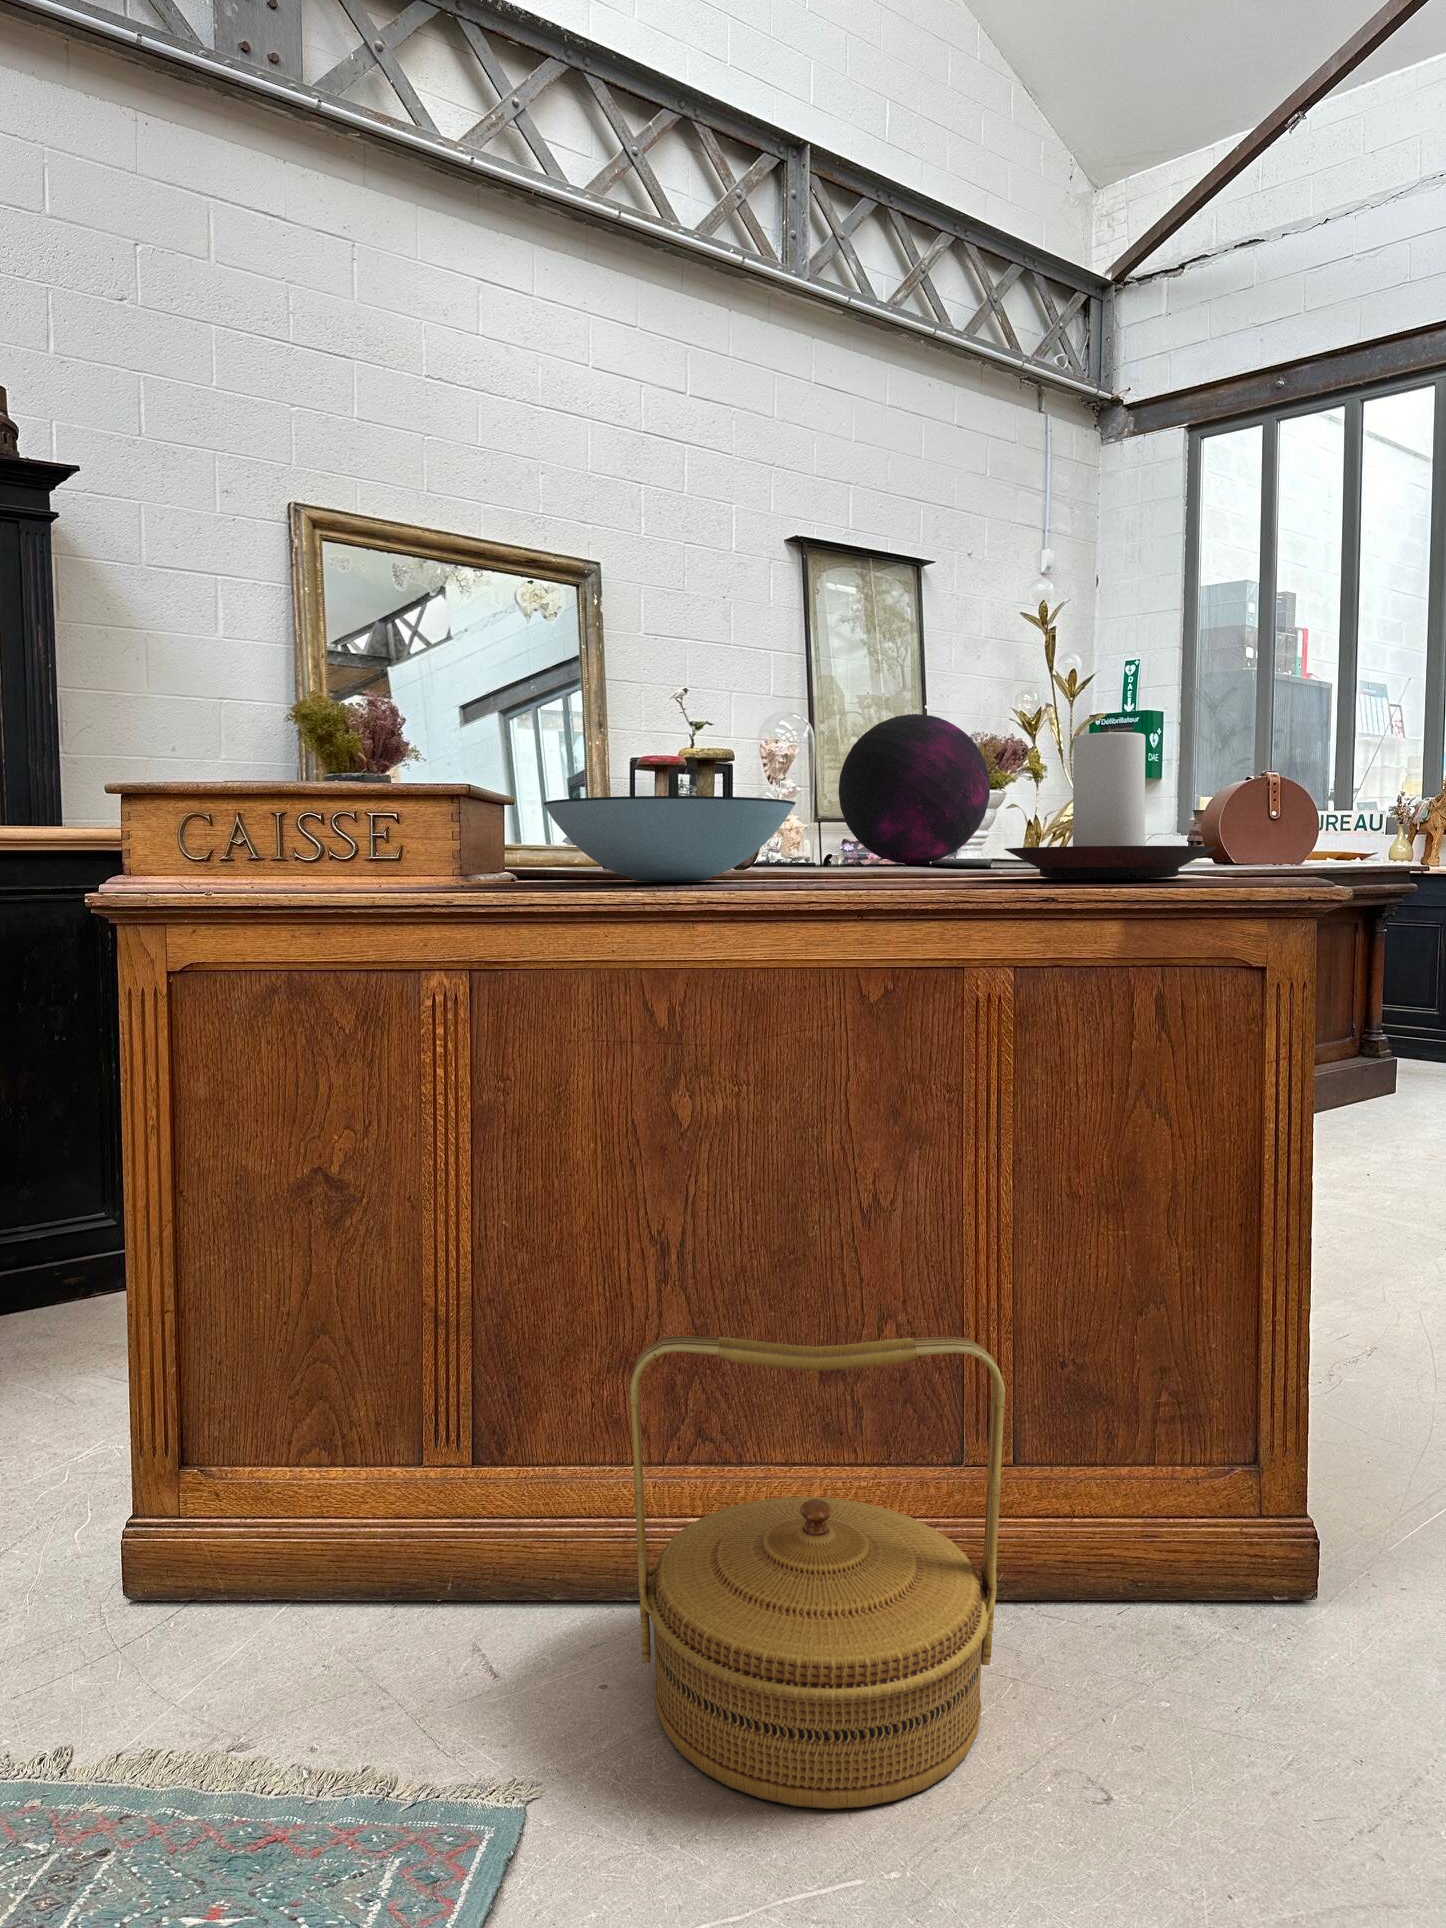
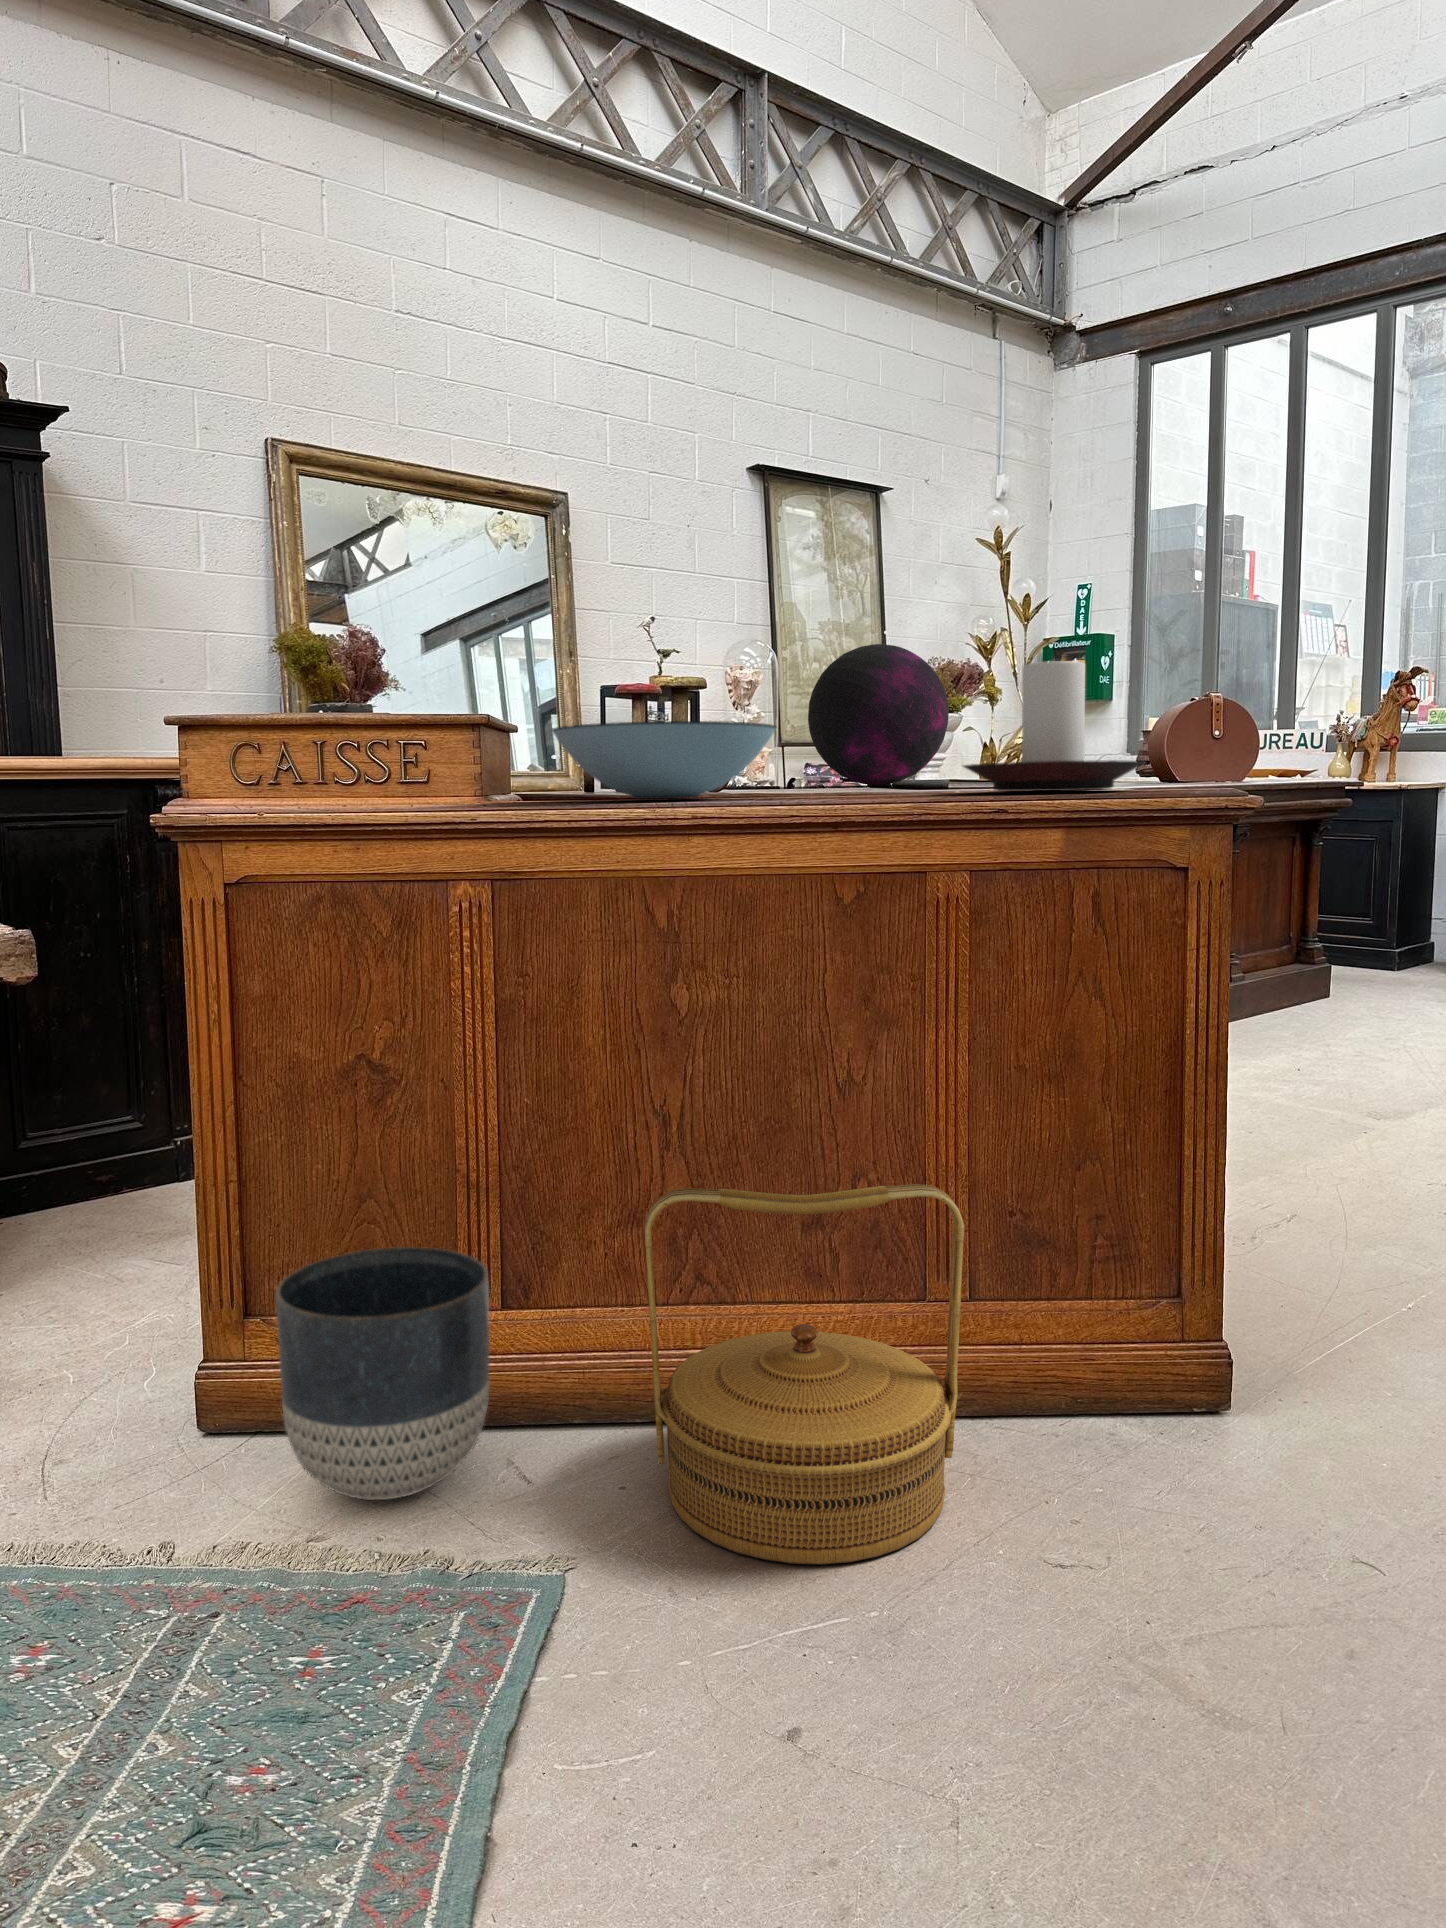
planter: none [205,1388,452,1697] -> present [276,1247,489,1500]

